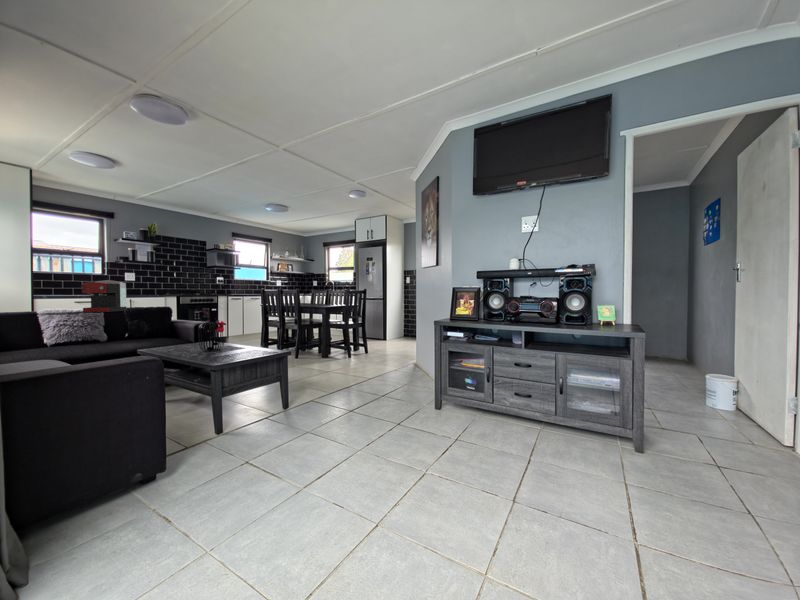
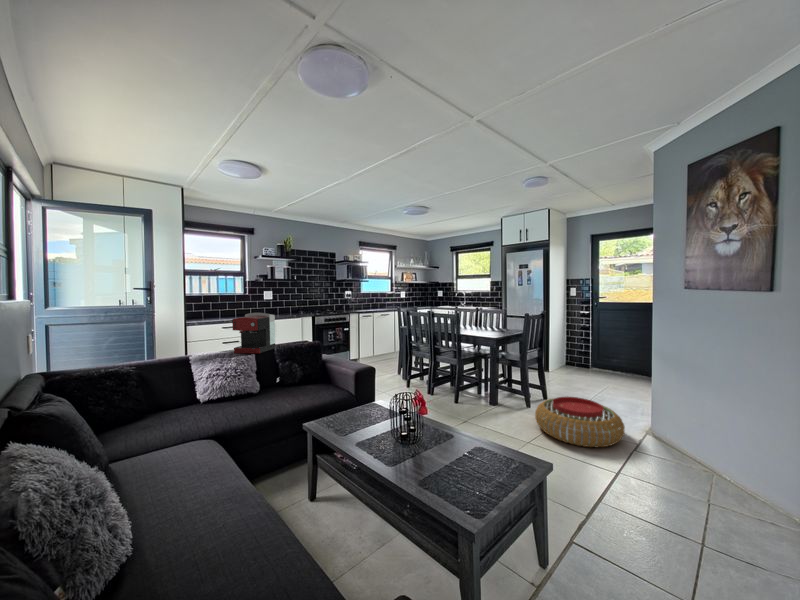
pouf: none [341,343,394,369] -> present [535,397,625,447]

